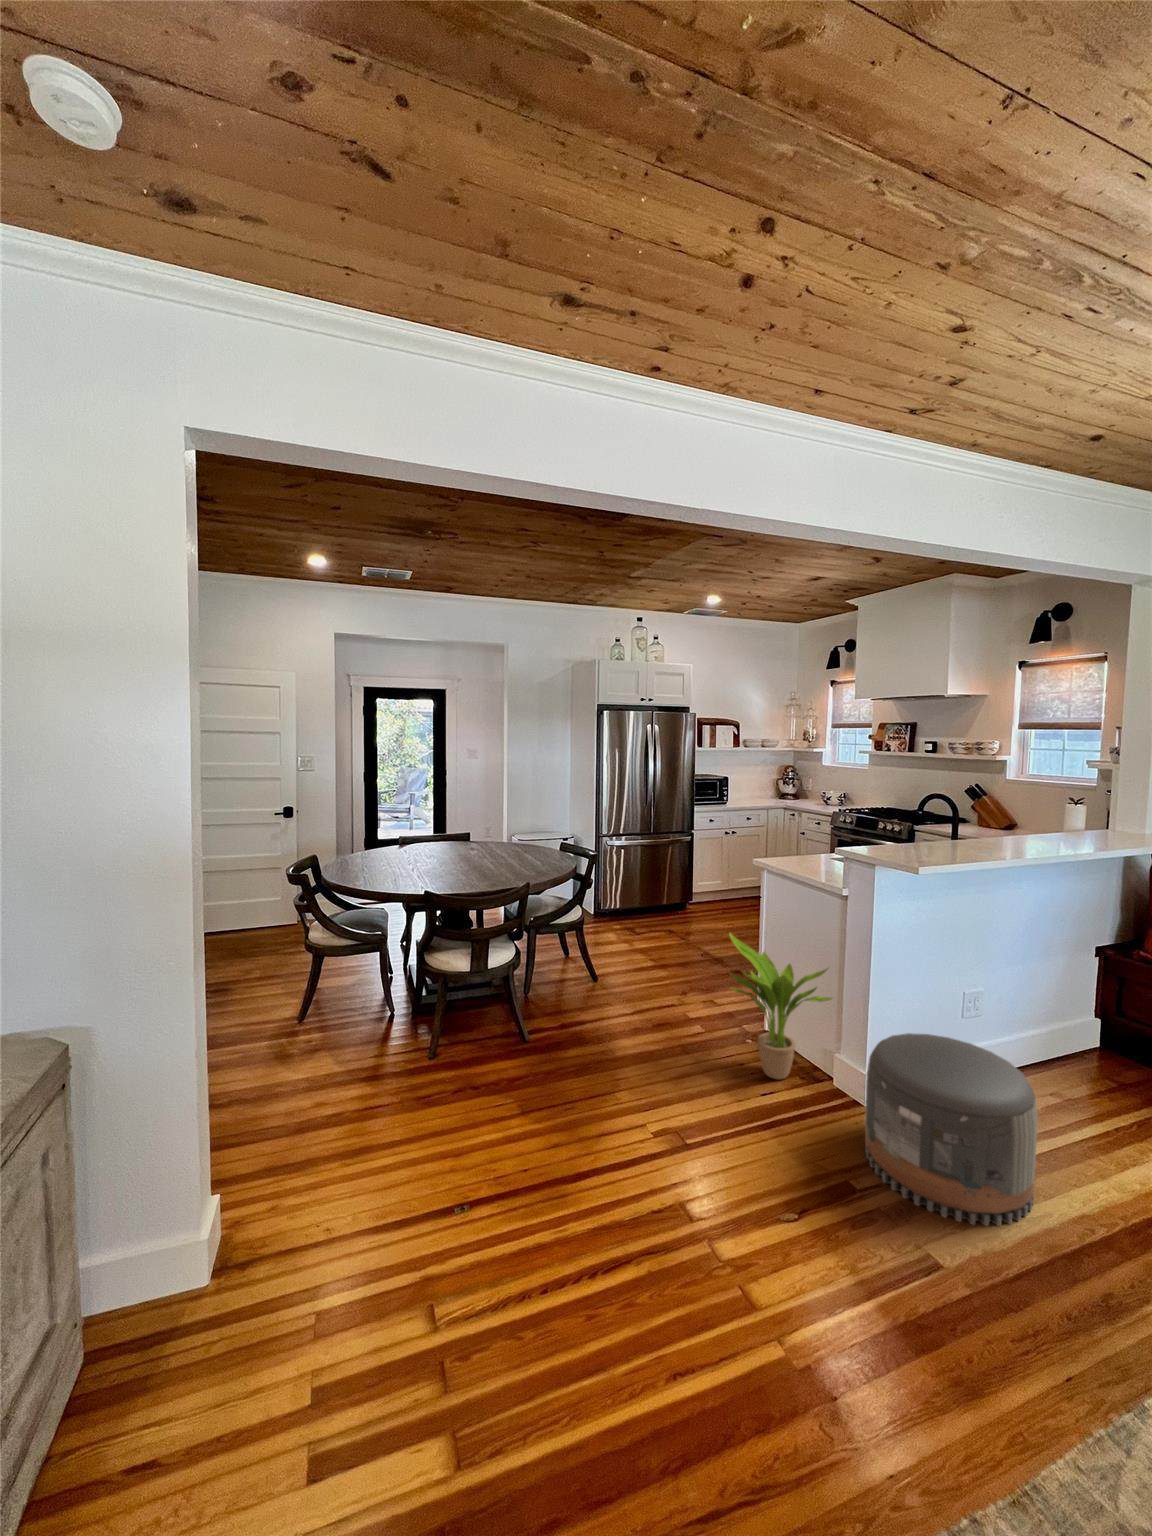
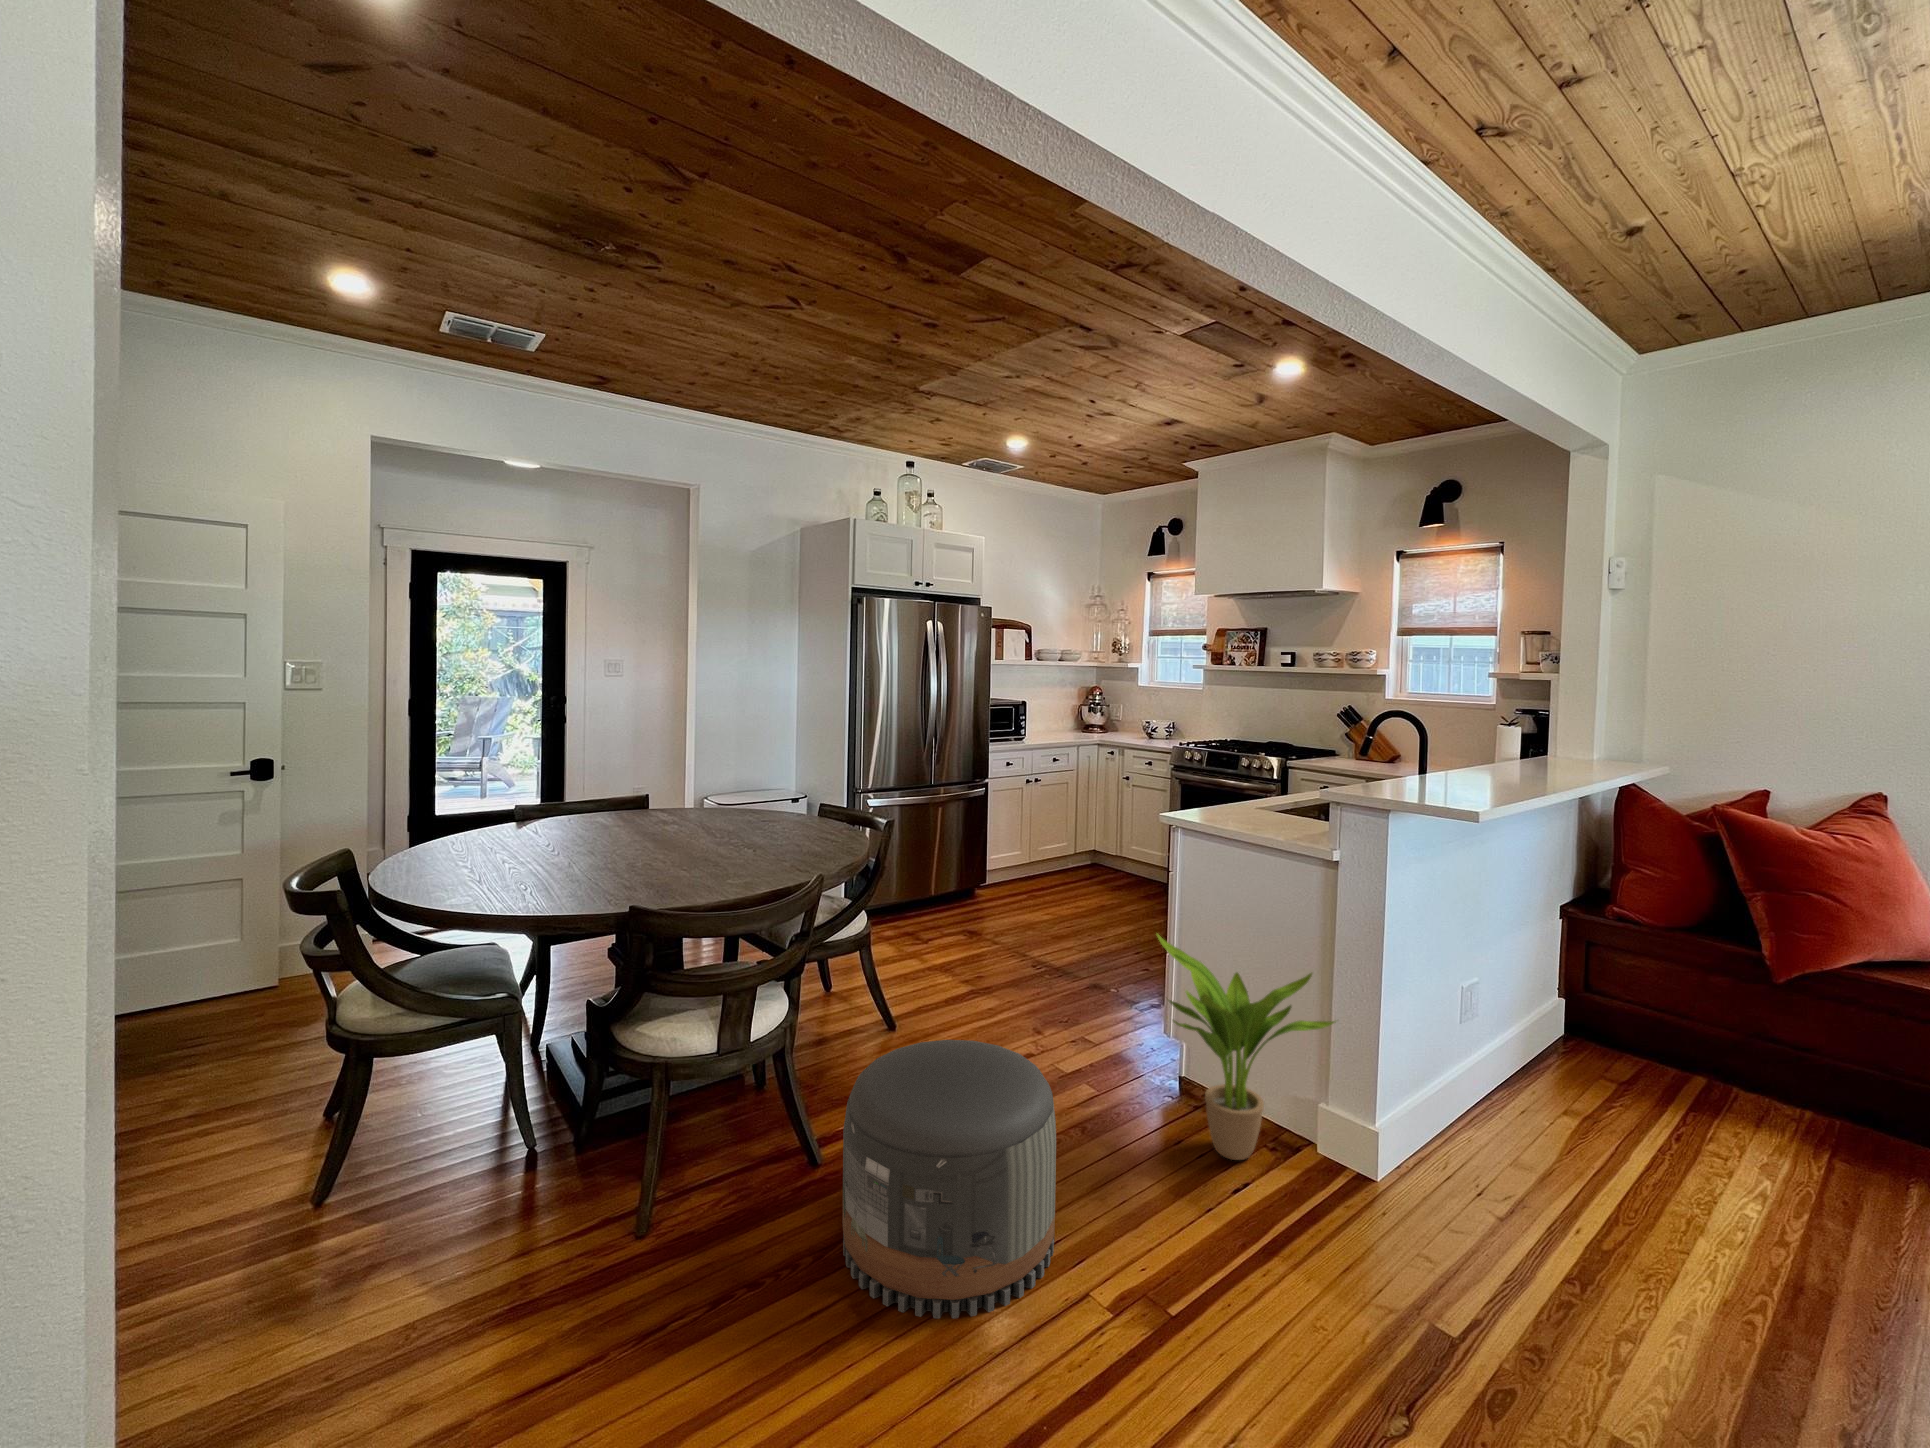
pouf: present [865,1033,1038,1226] -> present [842,1040,1056,1318]

